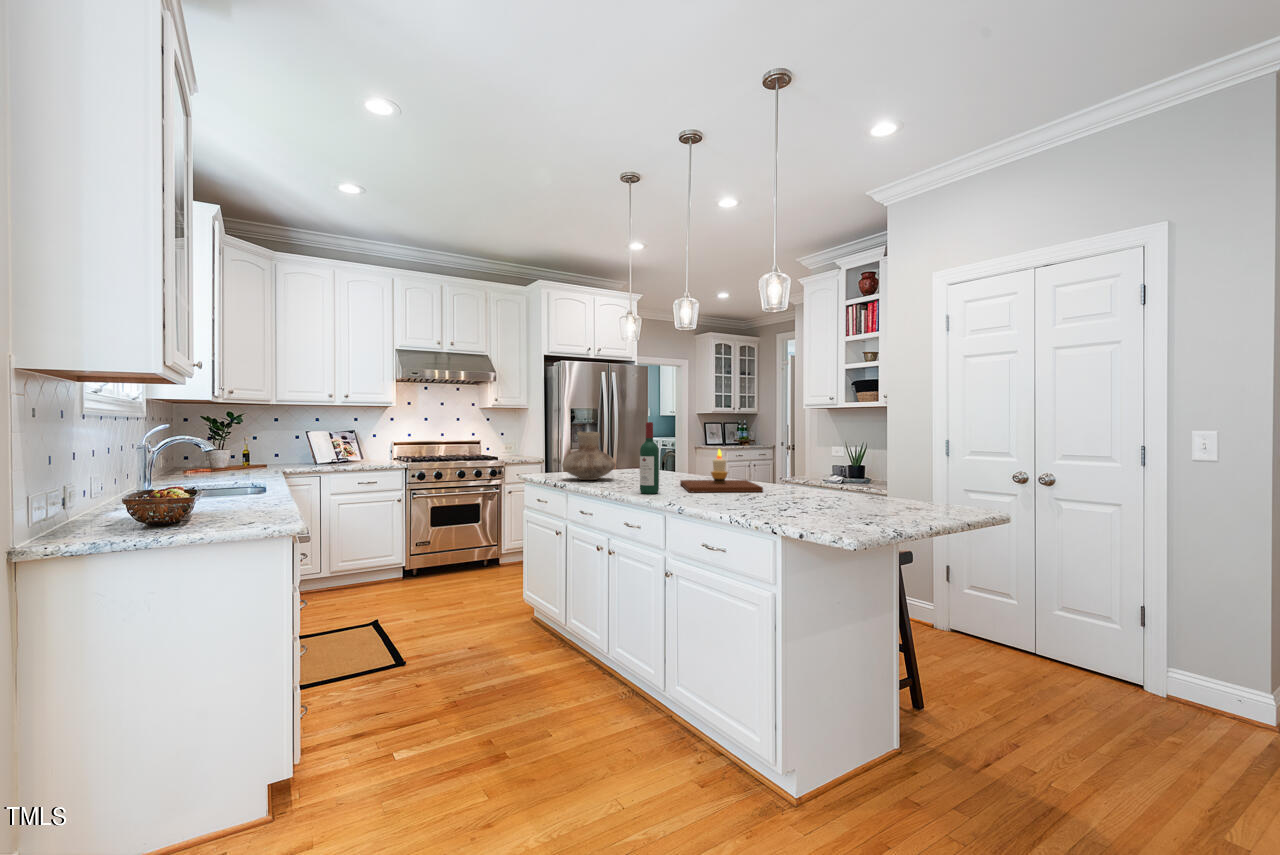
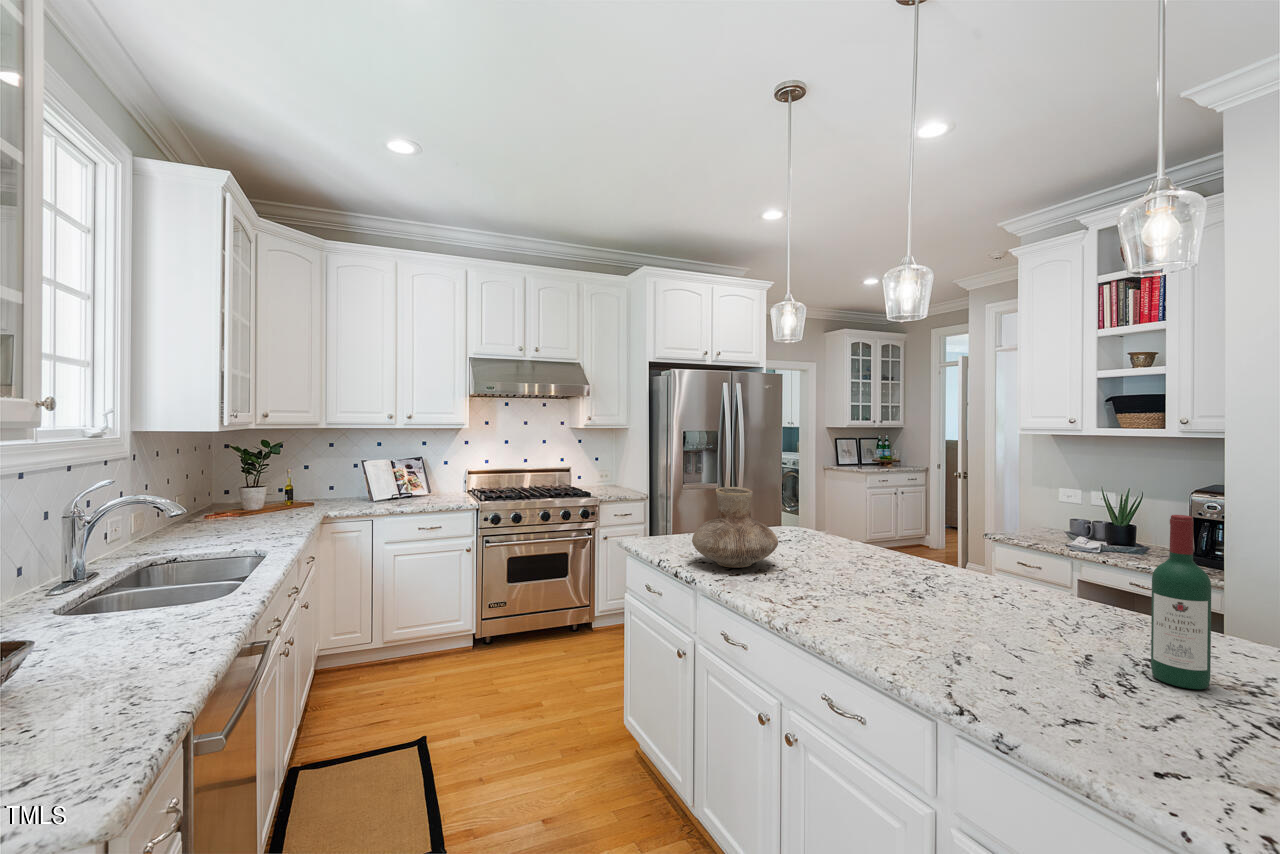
wine bottle: present [640,422,659,494] -> present [1151,515,1211,689]
candle: present [680,449,763,492] -> none [904,540,1107,638]

